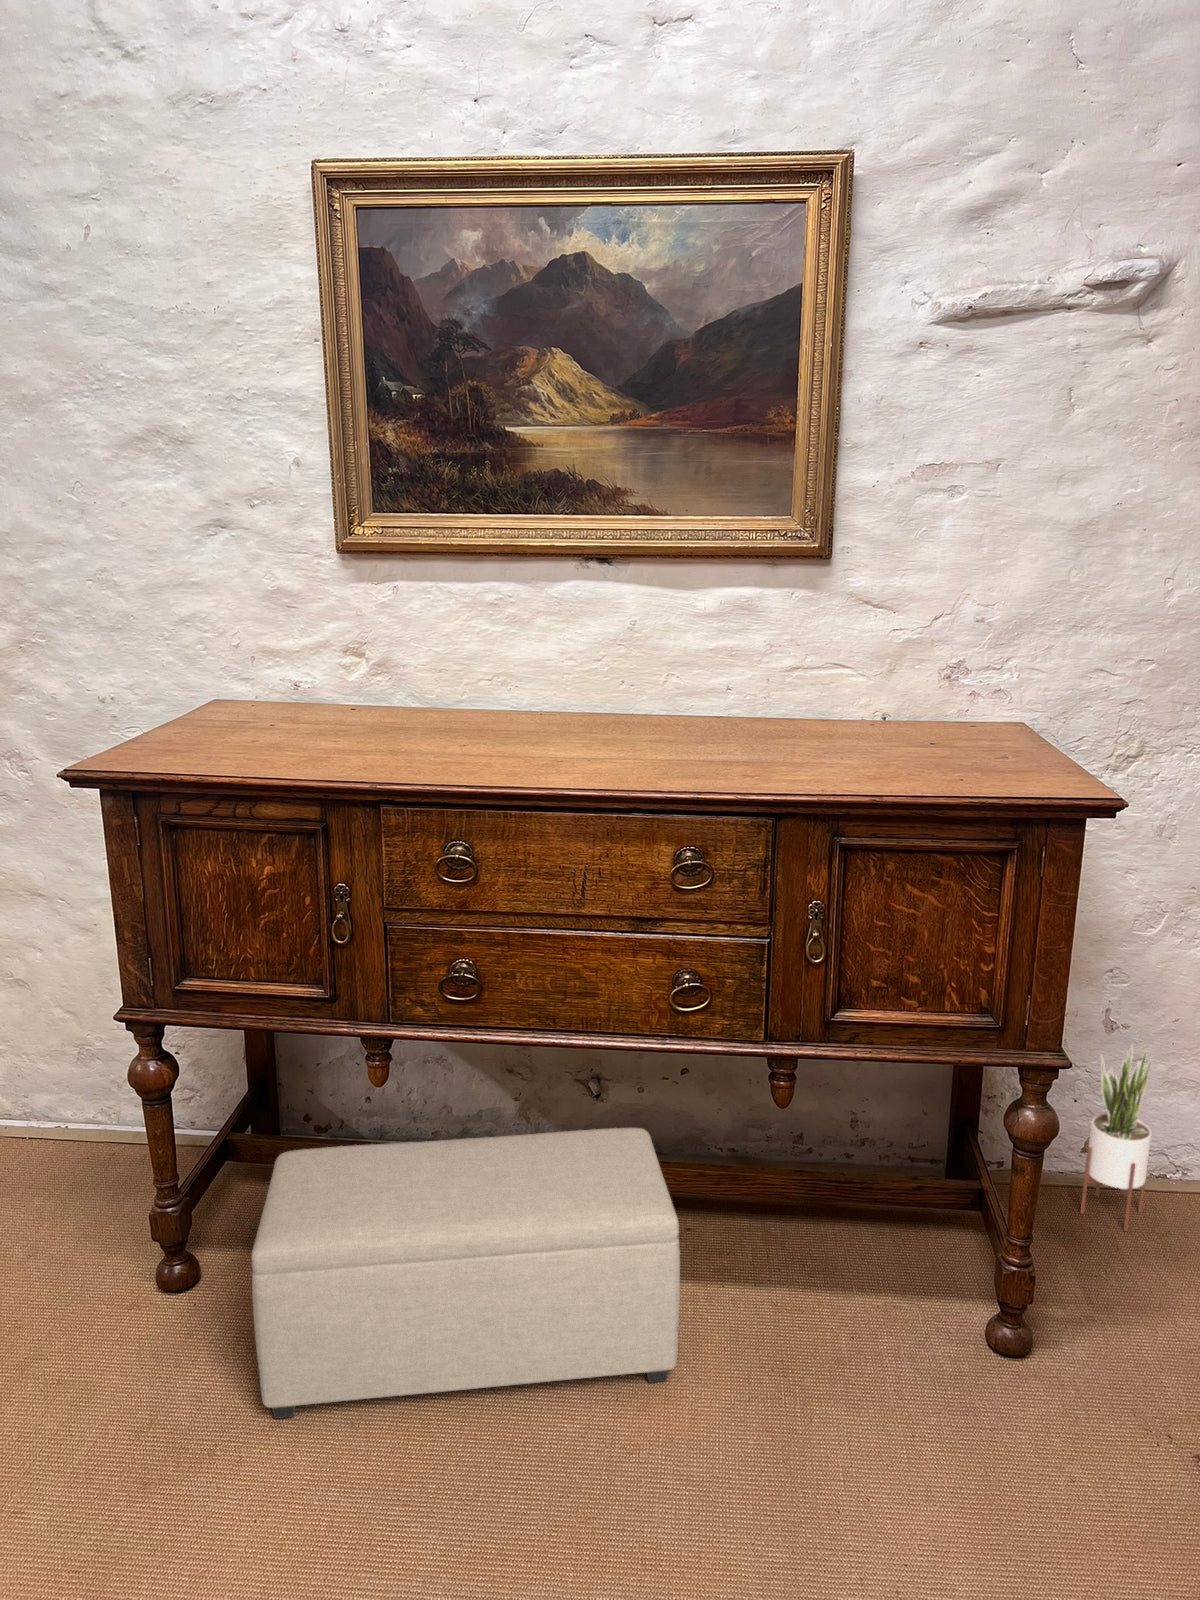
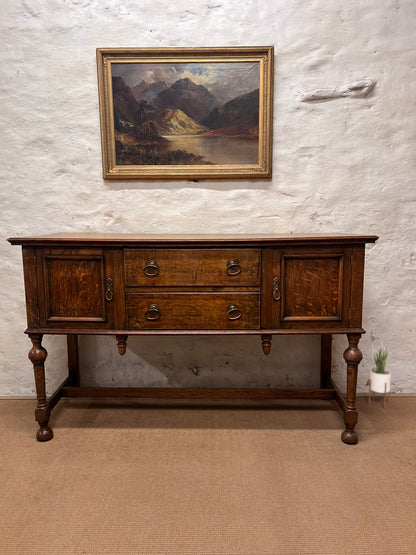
ottoman: present [252,1128,680,1419] -> none [79,371,234,475]

